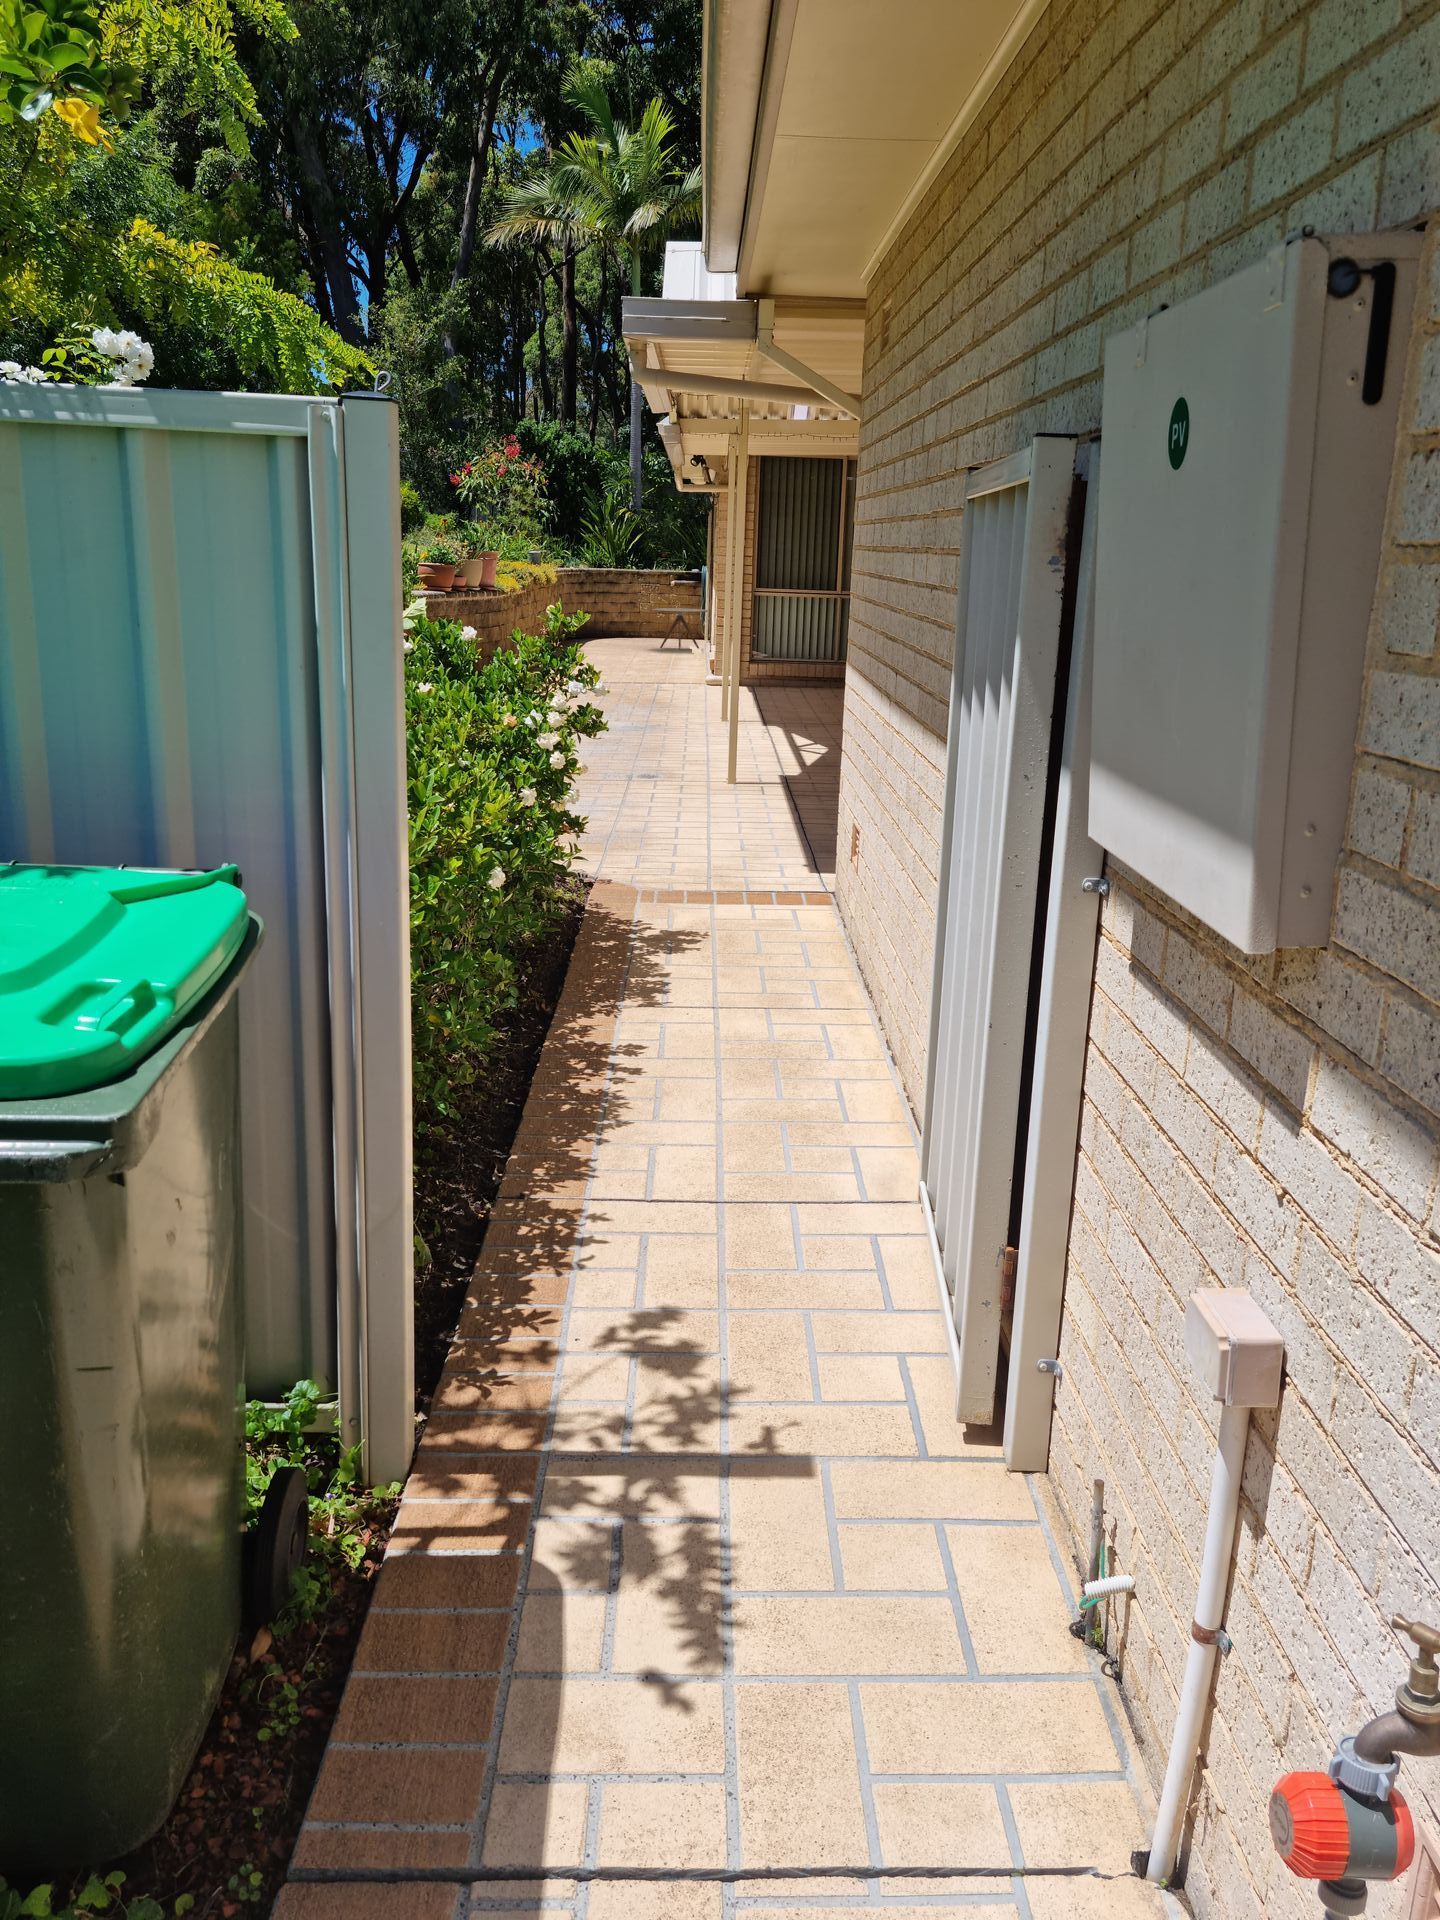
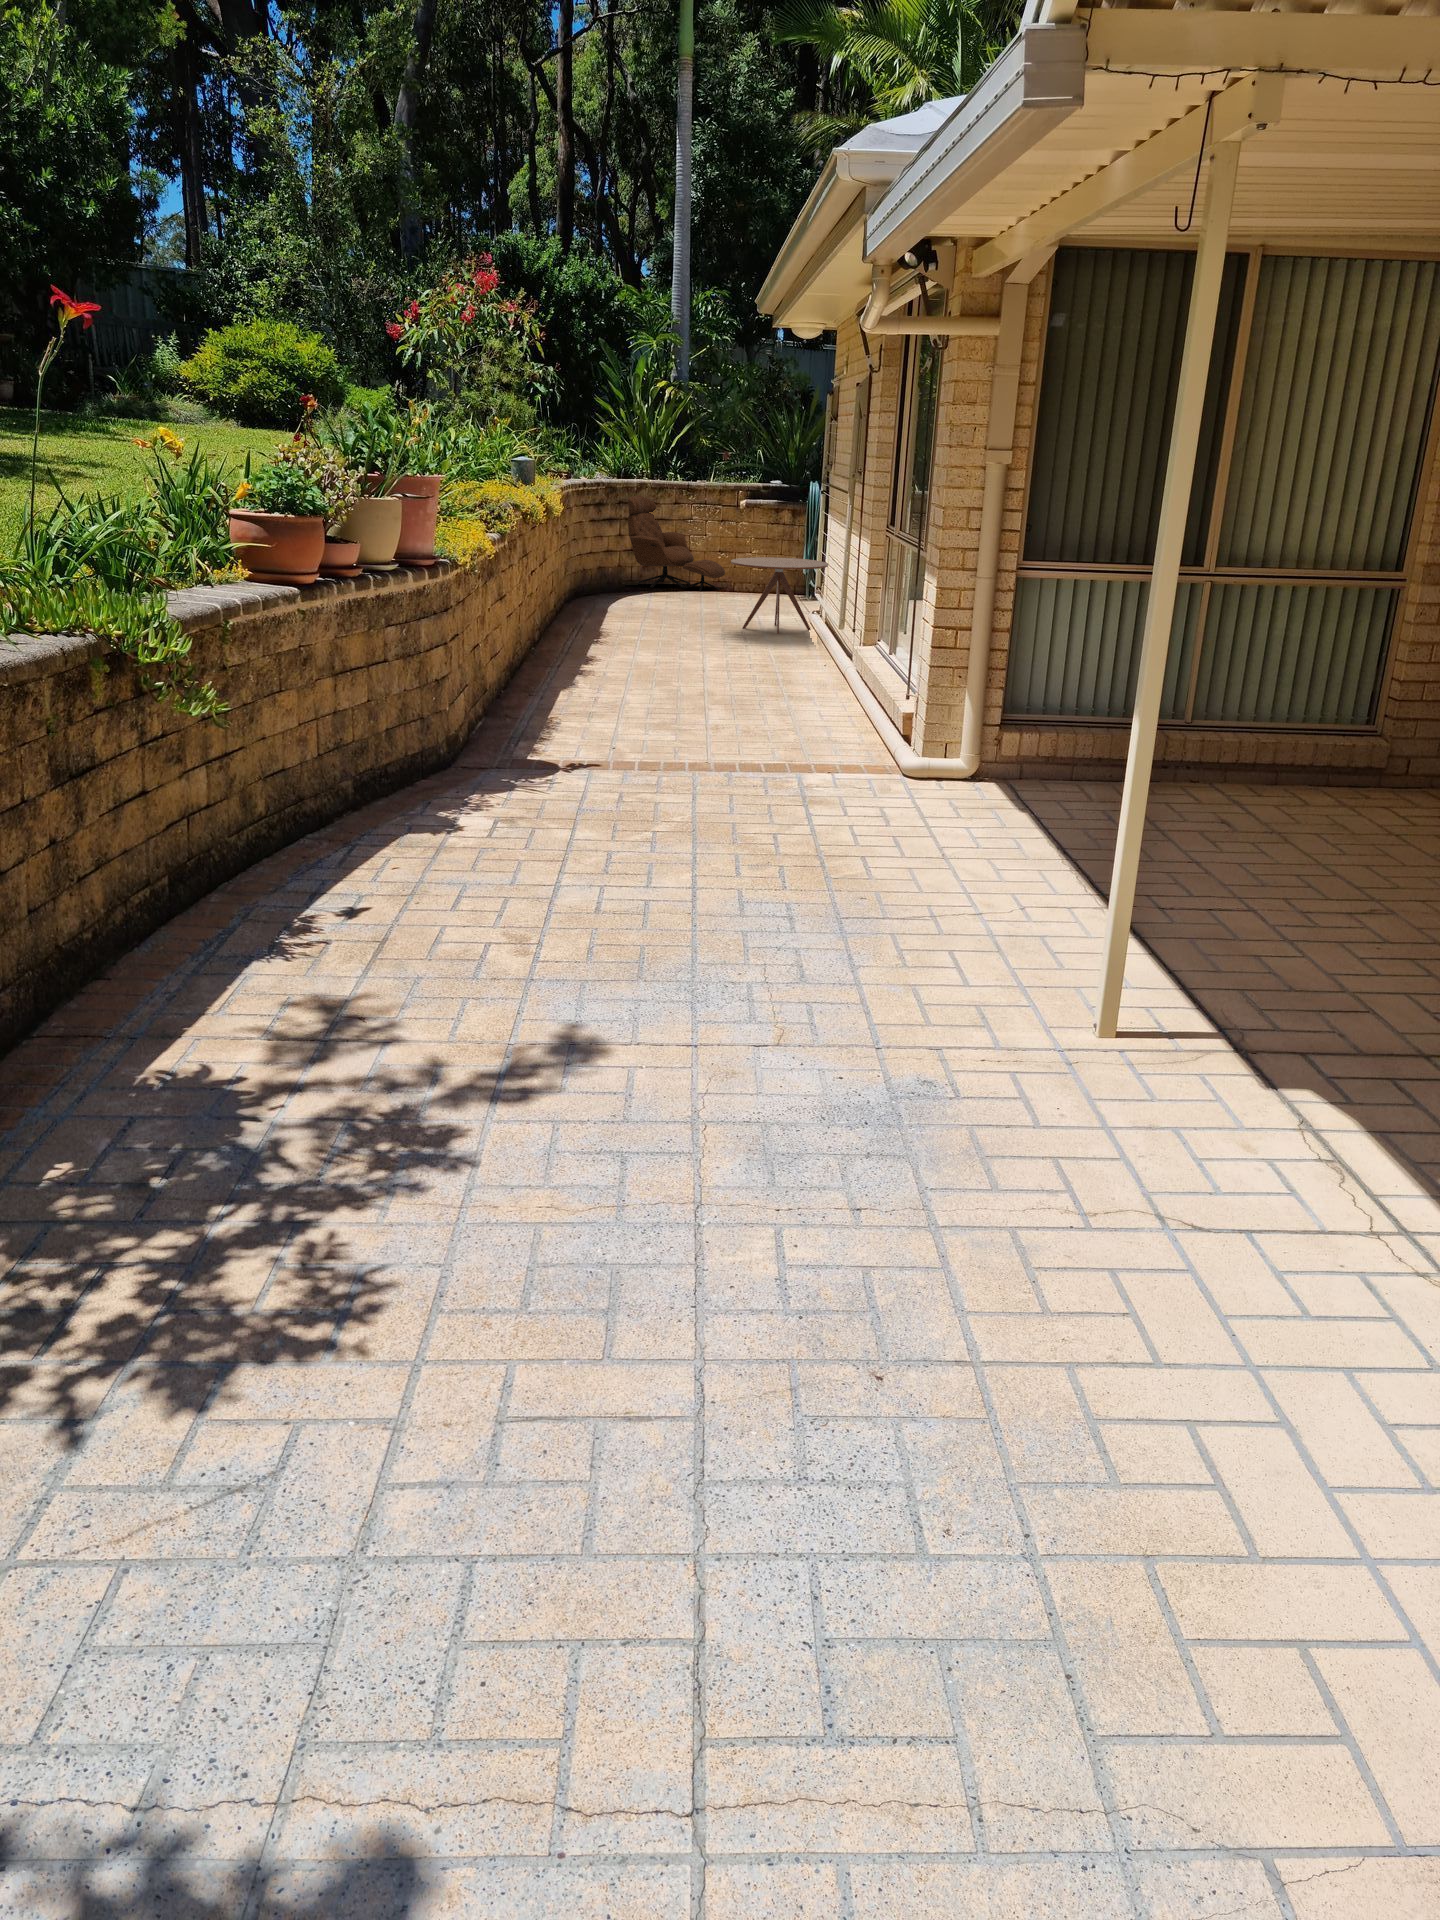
lounge chair: none [599,578,659,635] -> present [628,495,725,591]

